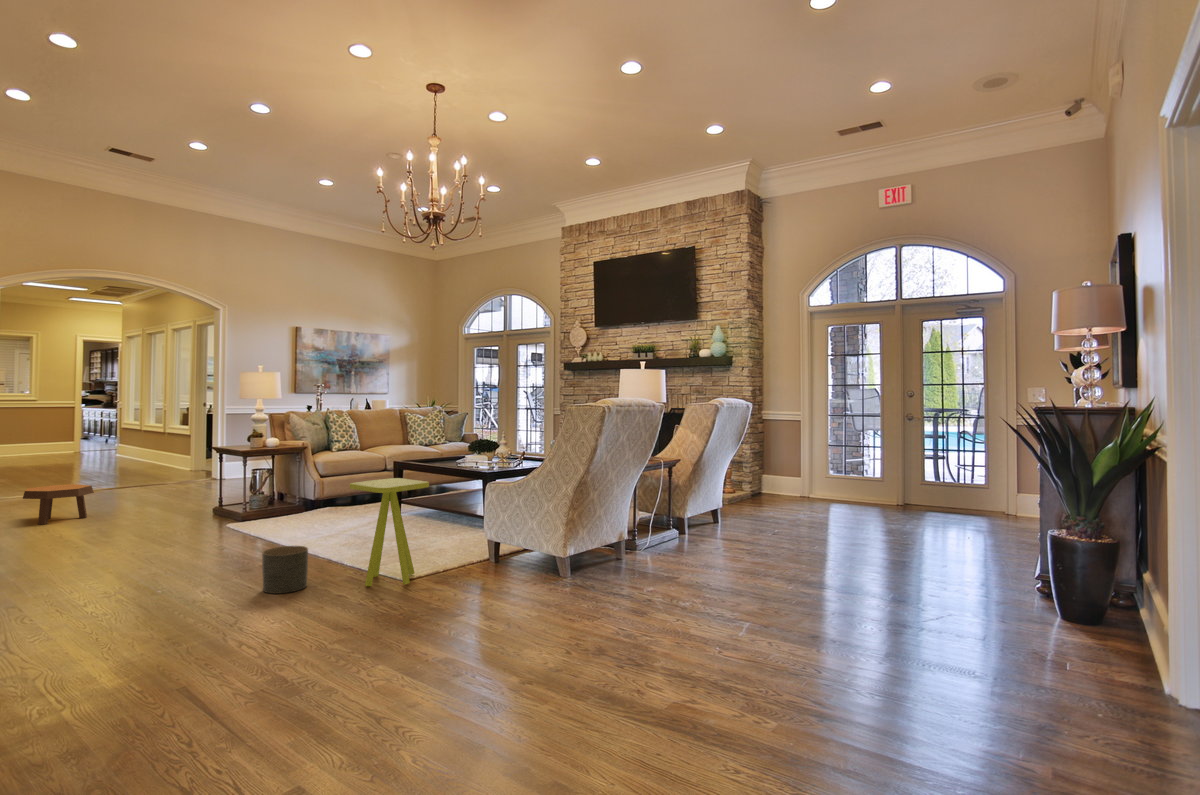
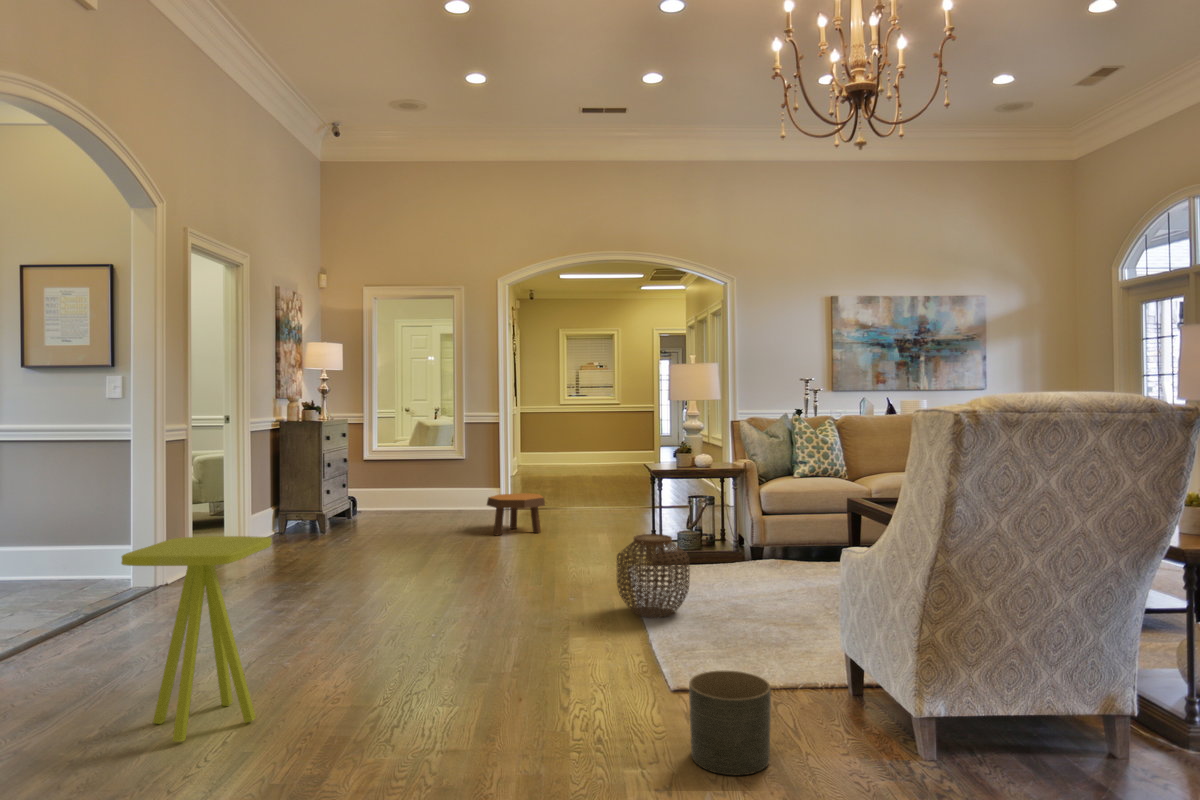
side table: present [350,478,429,586] -> present [122,536,272,741]
woven basket: none [283,487,334,539] -> present [617,534,690,618]
planter: present [262,546,308,594] -> present [689,670,771,775]

